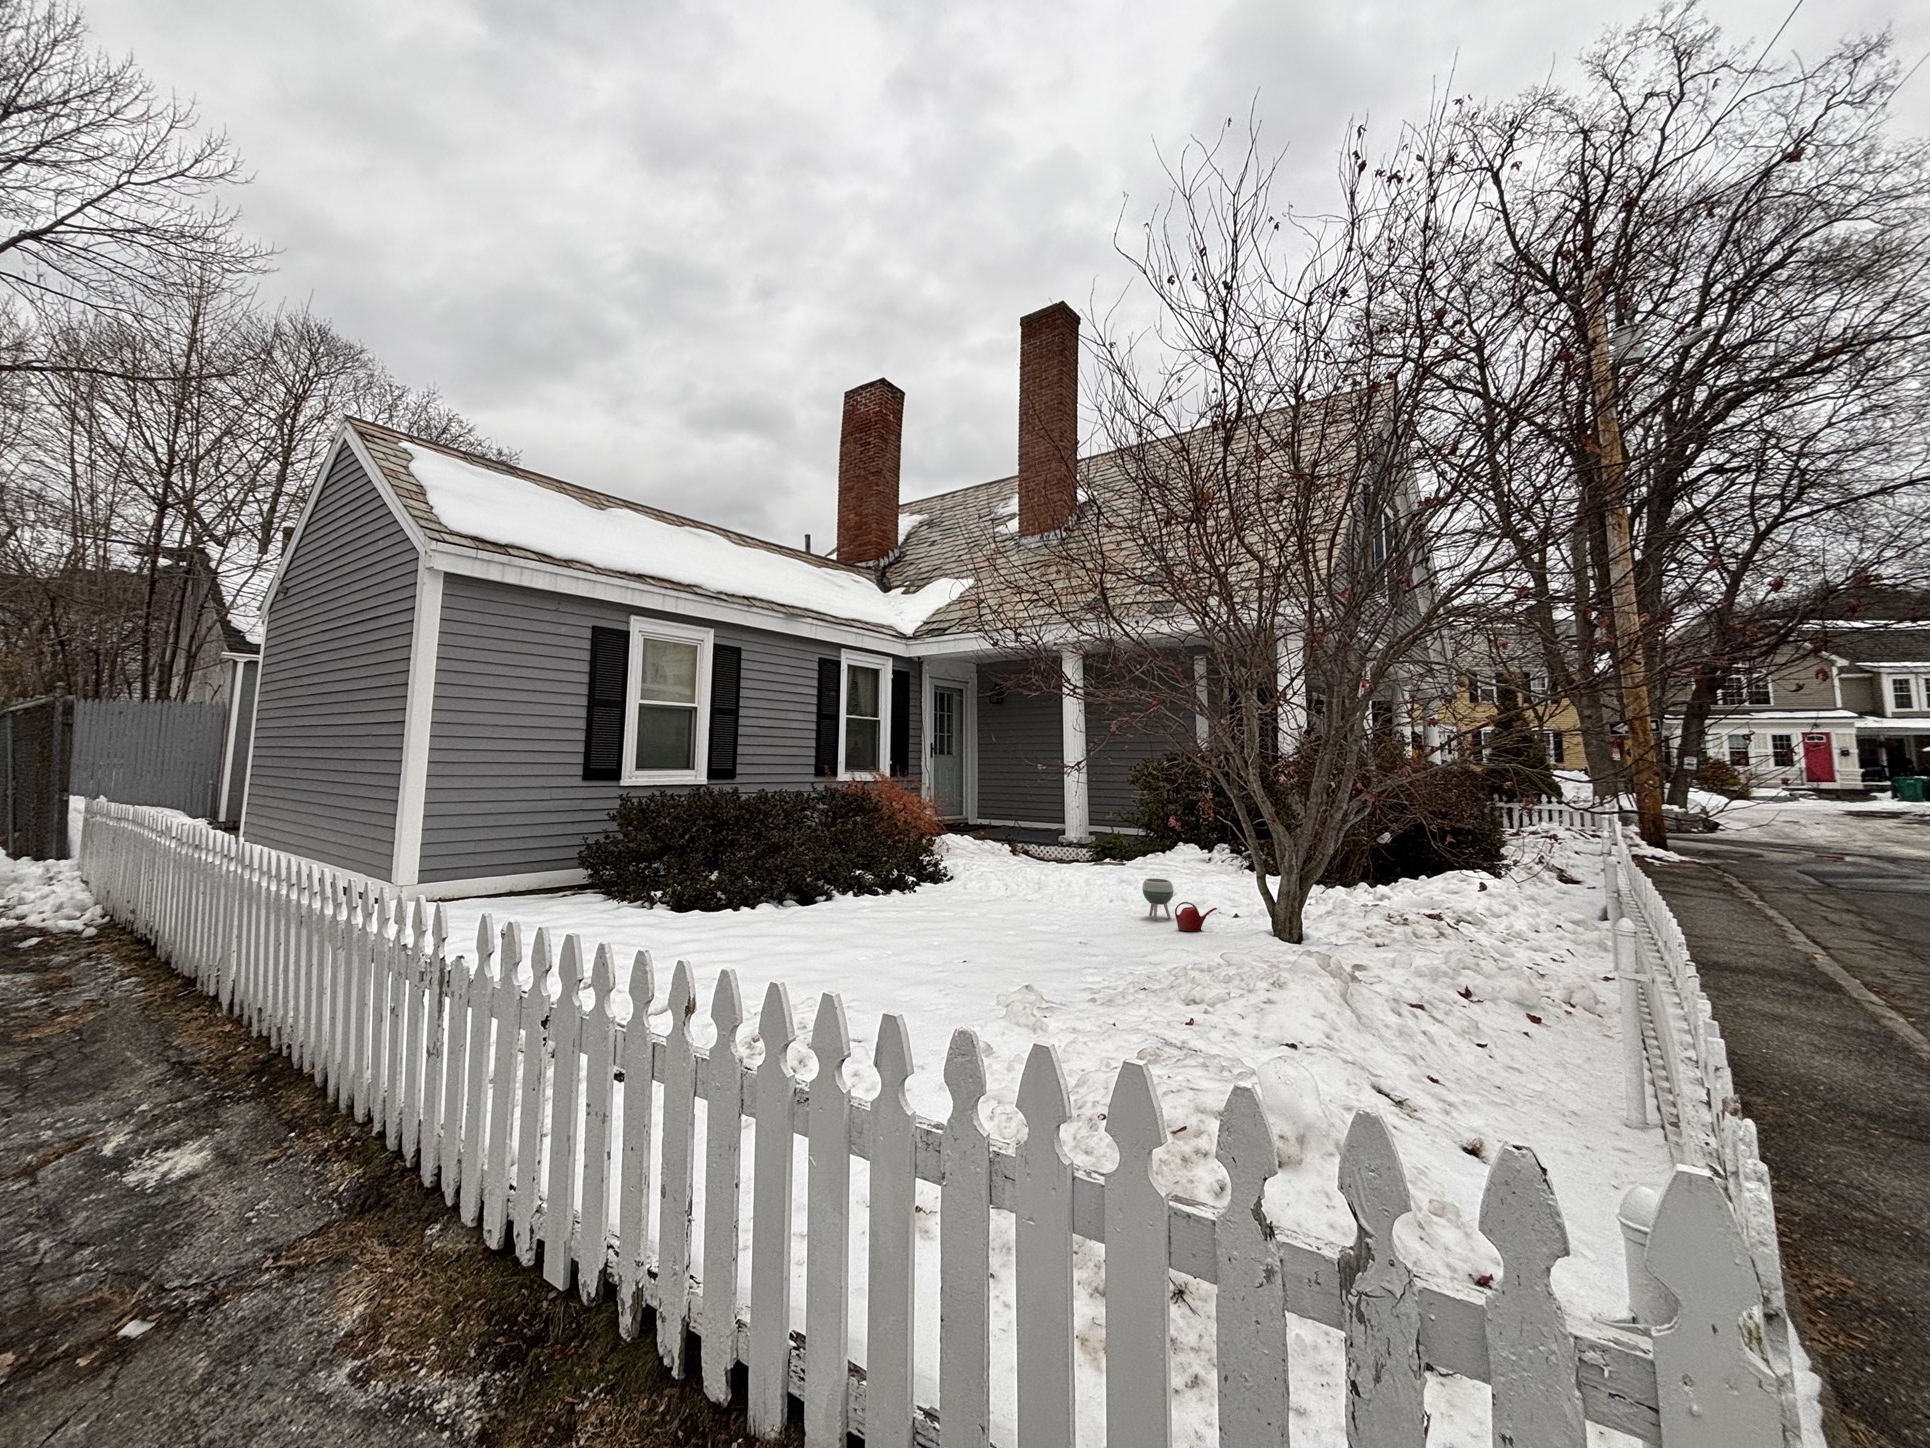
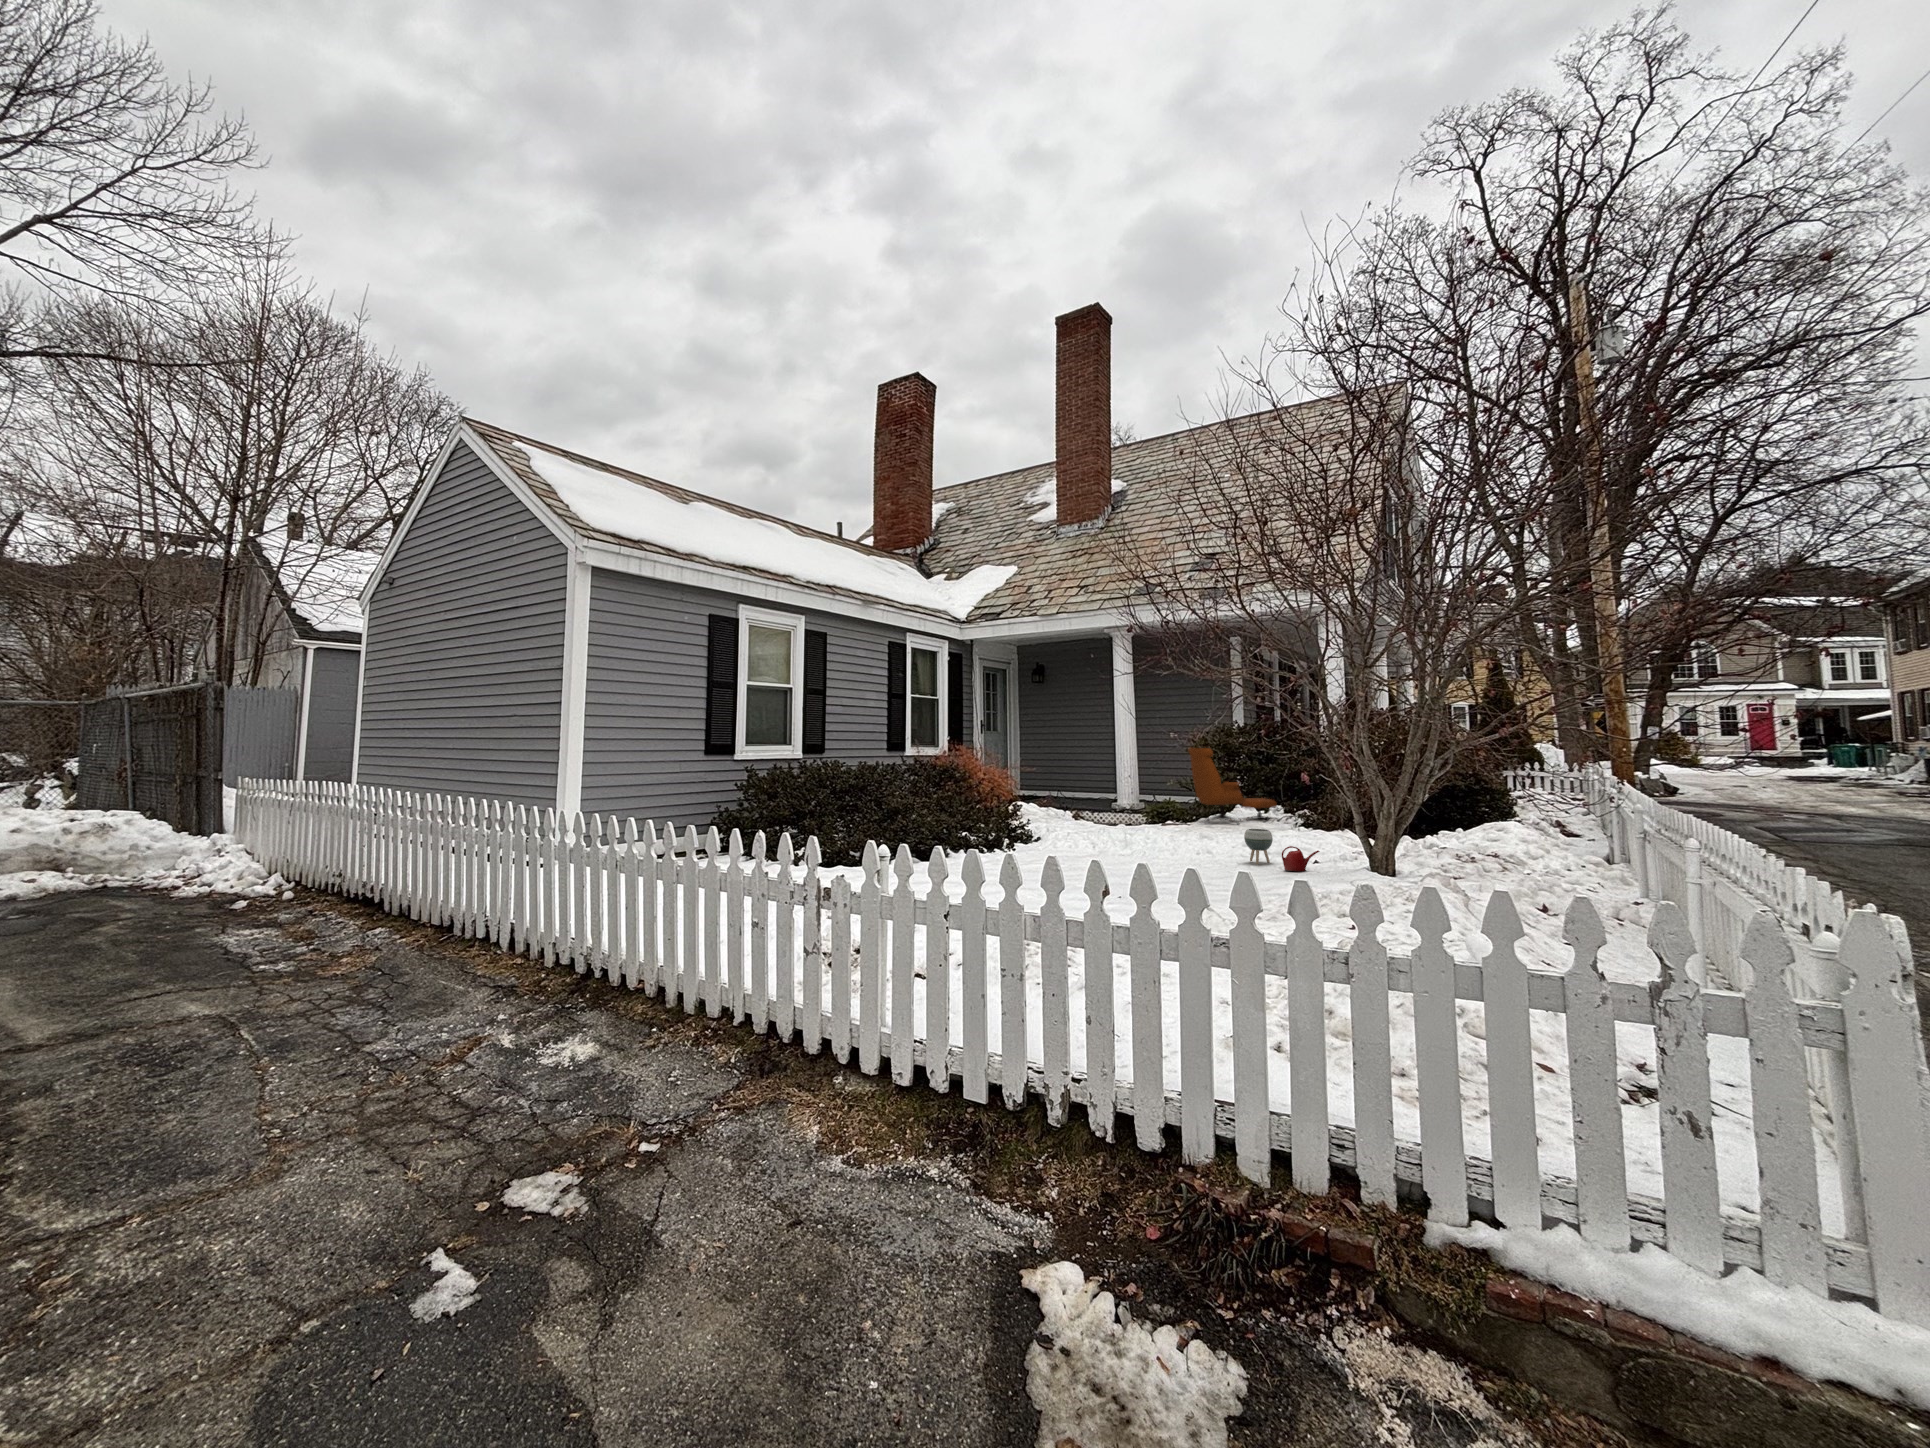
lounge chair: none [1124,779,1223,867] -> present [1189,747,1277,822]

